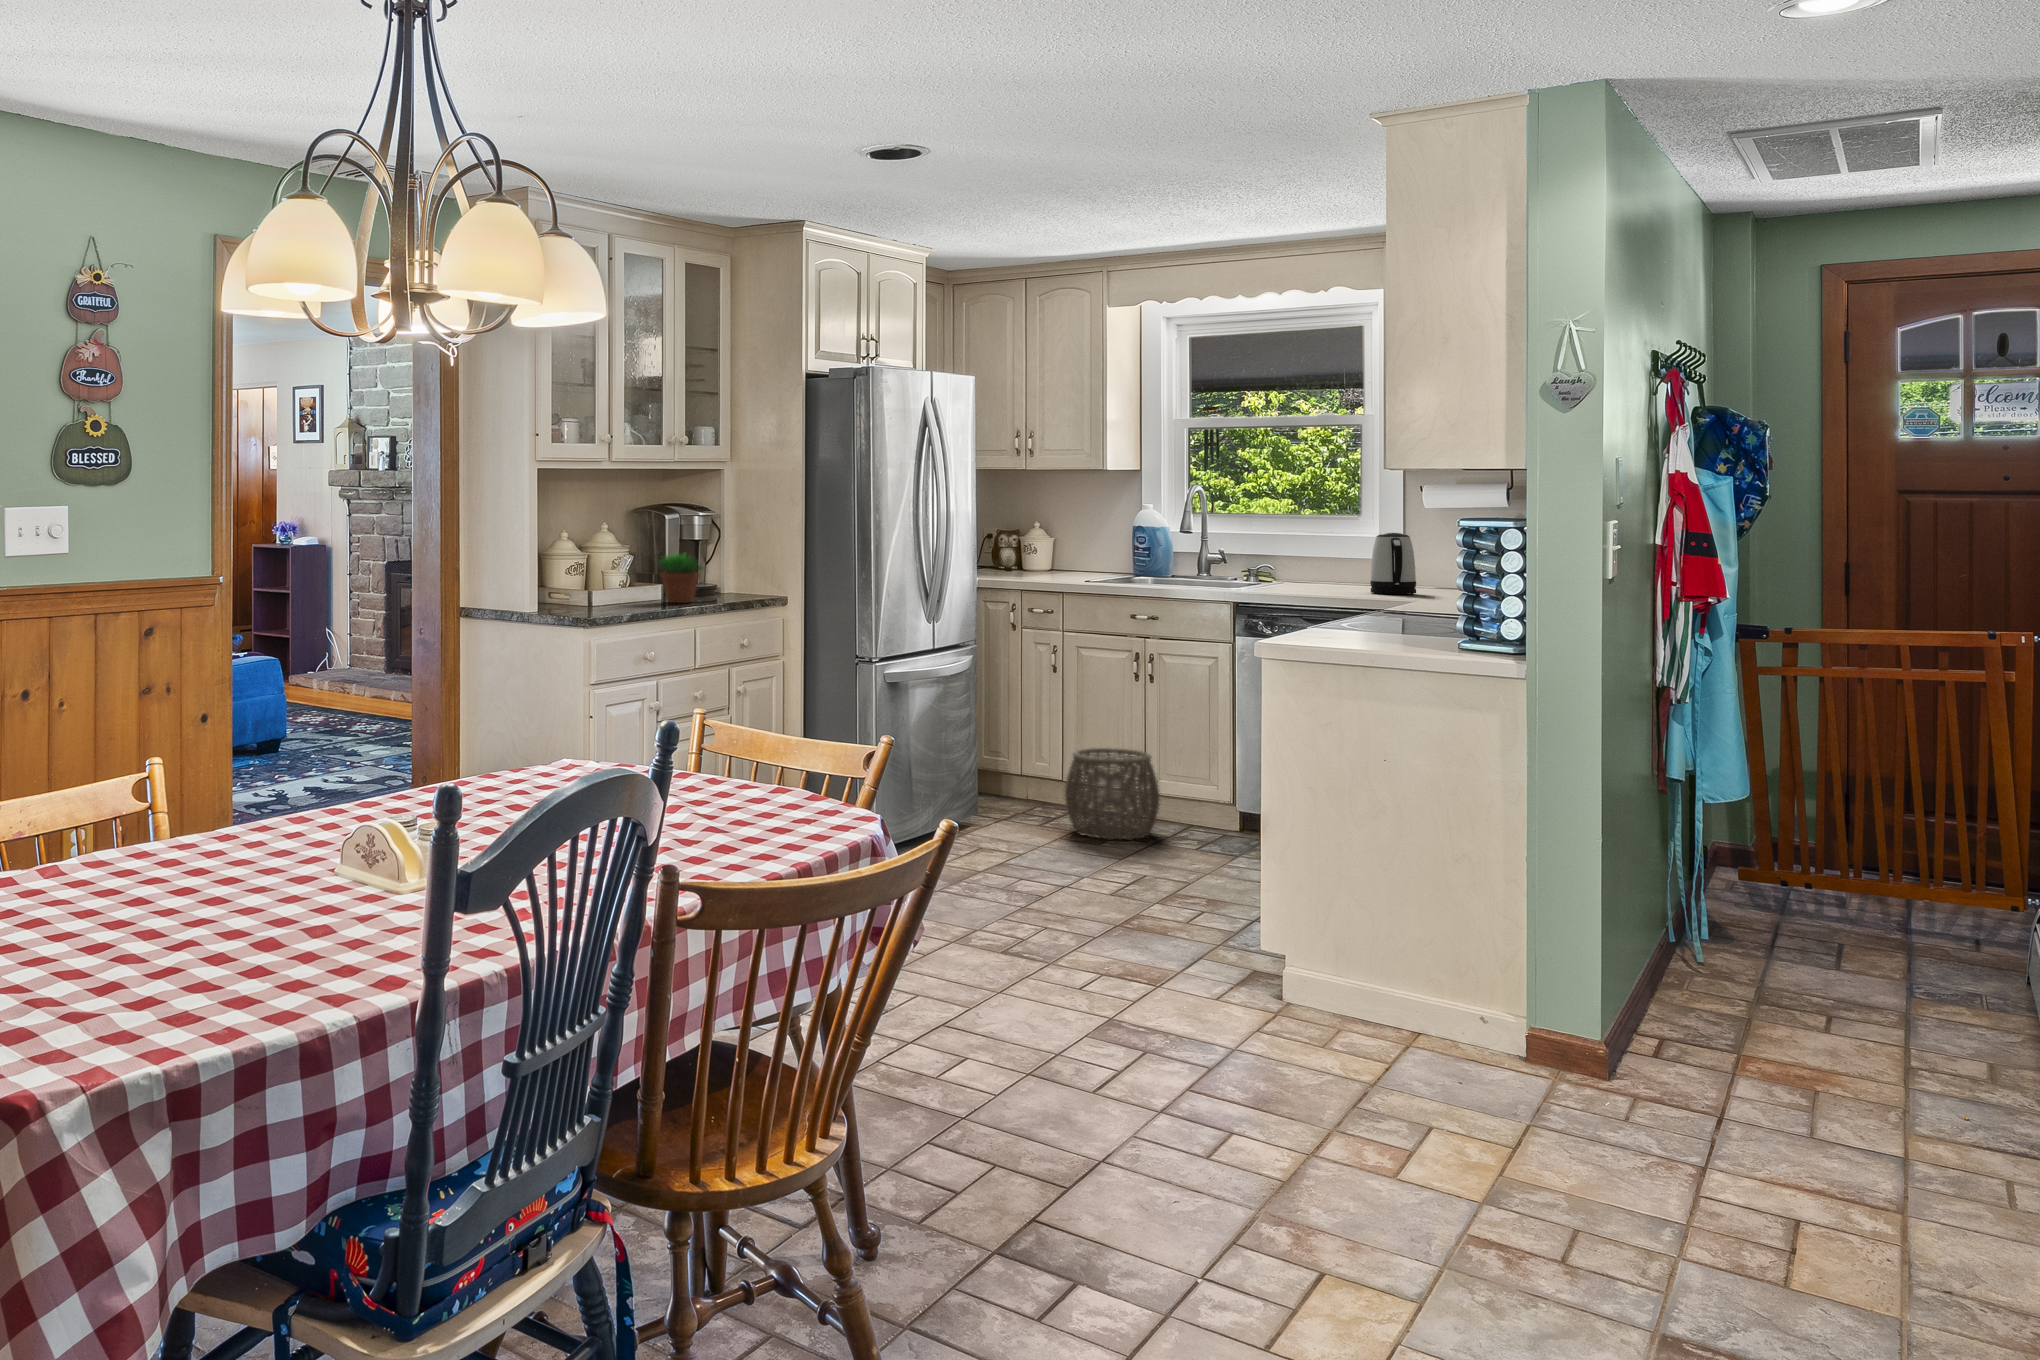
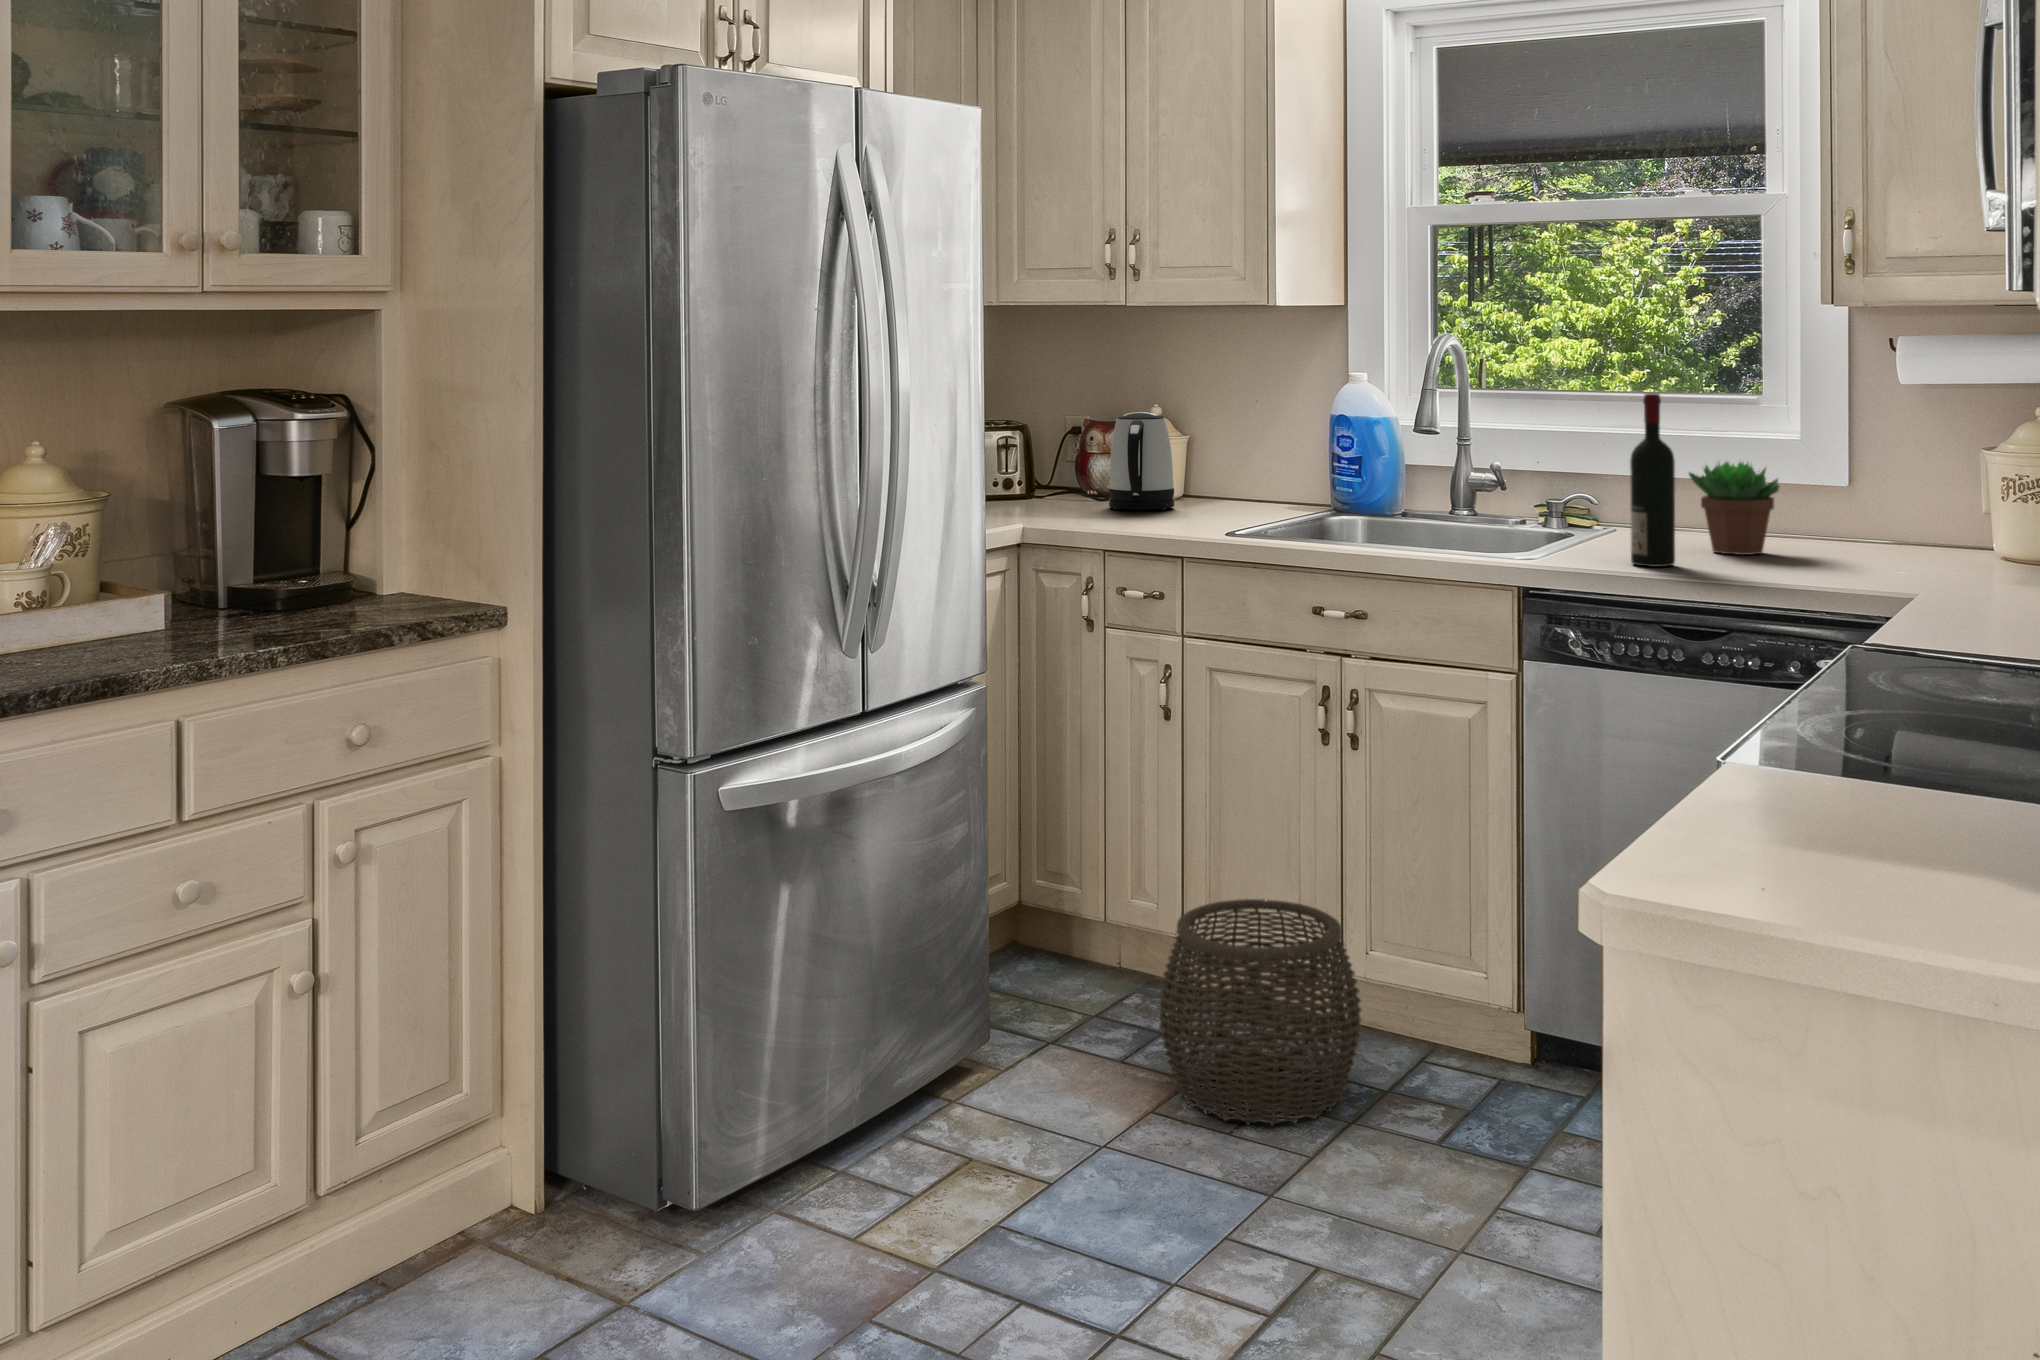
wine bottle: none [1290,510,1311,591] -> present [1630,393,1675,567]
kettle: present [1370,533,1416,594] -> present [1109,412,1174,510]
succulent plant: present [657,552,704,603] -> present [1689,462,1780,555]

